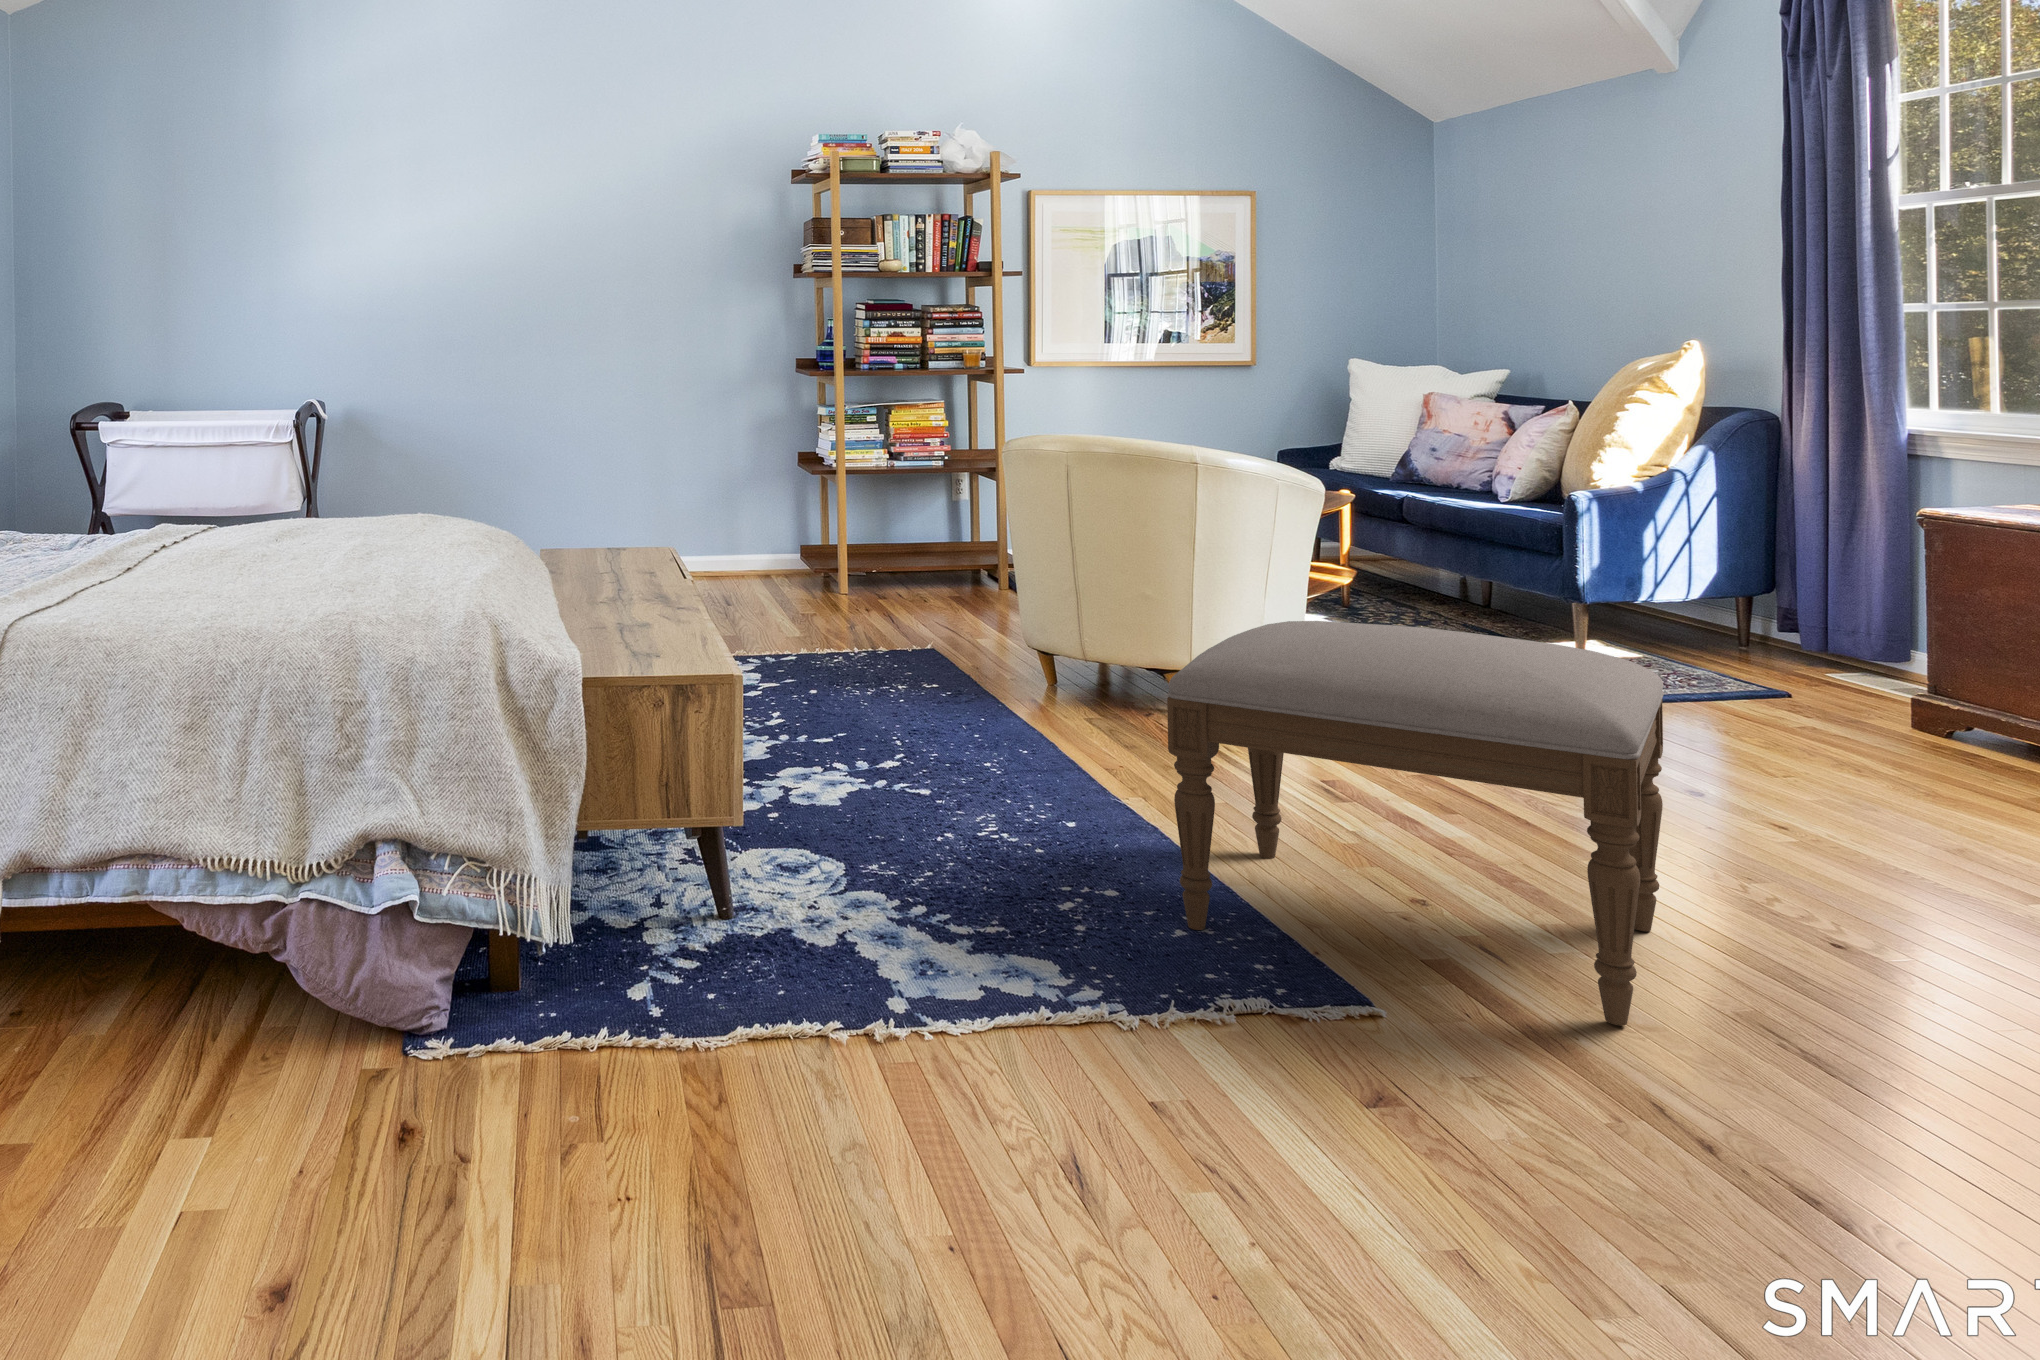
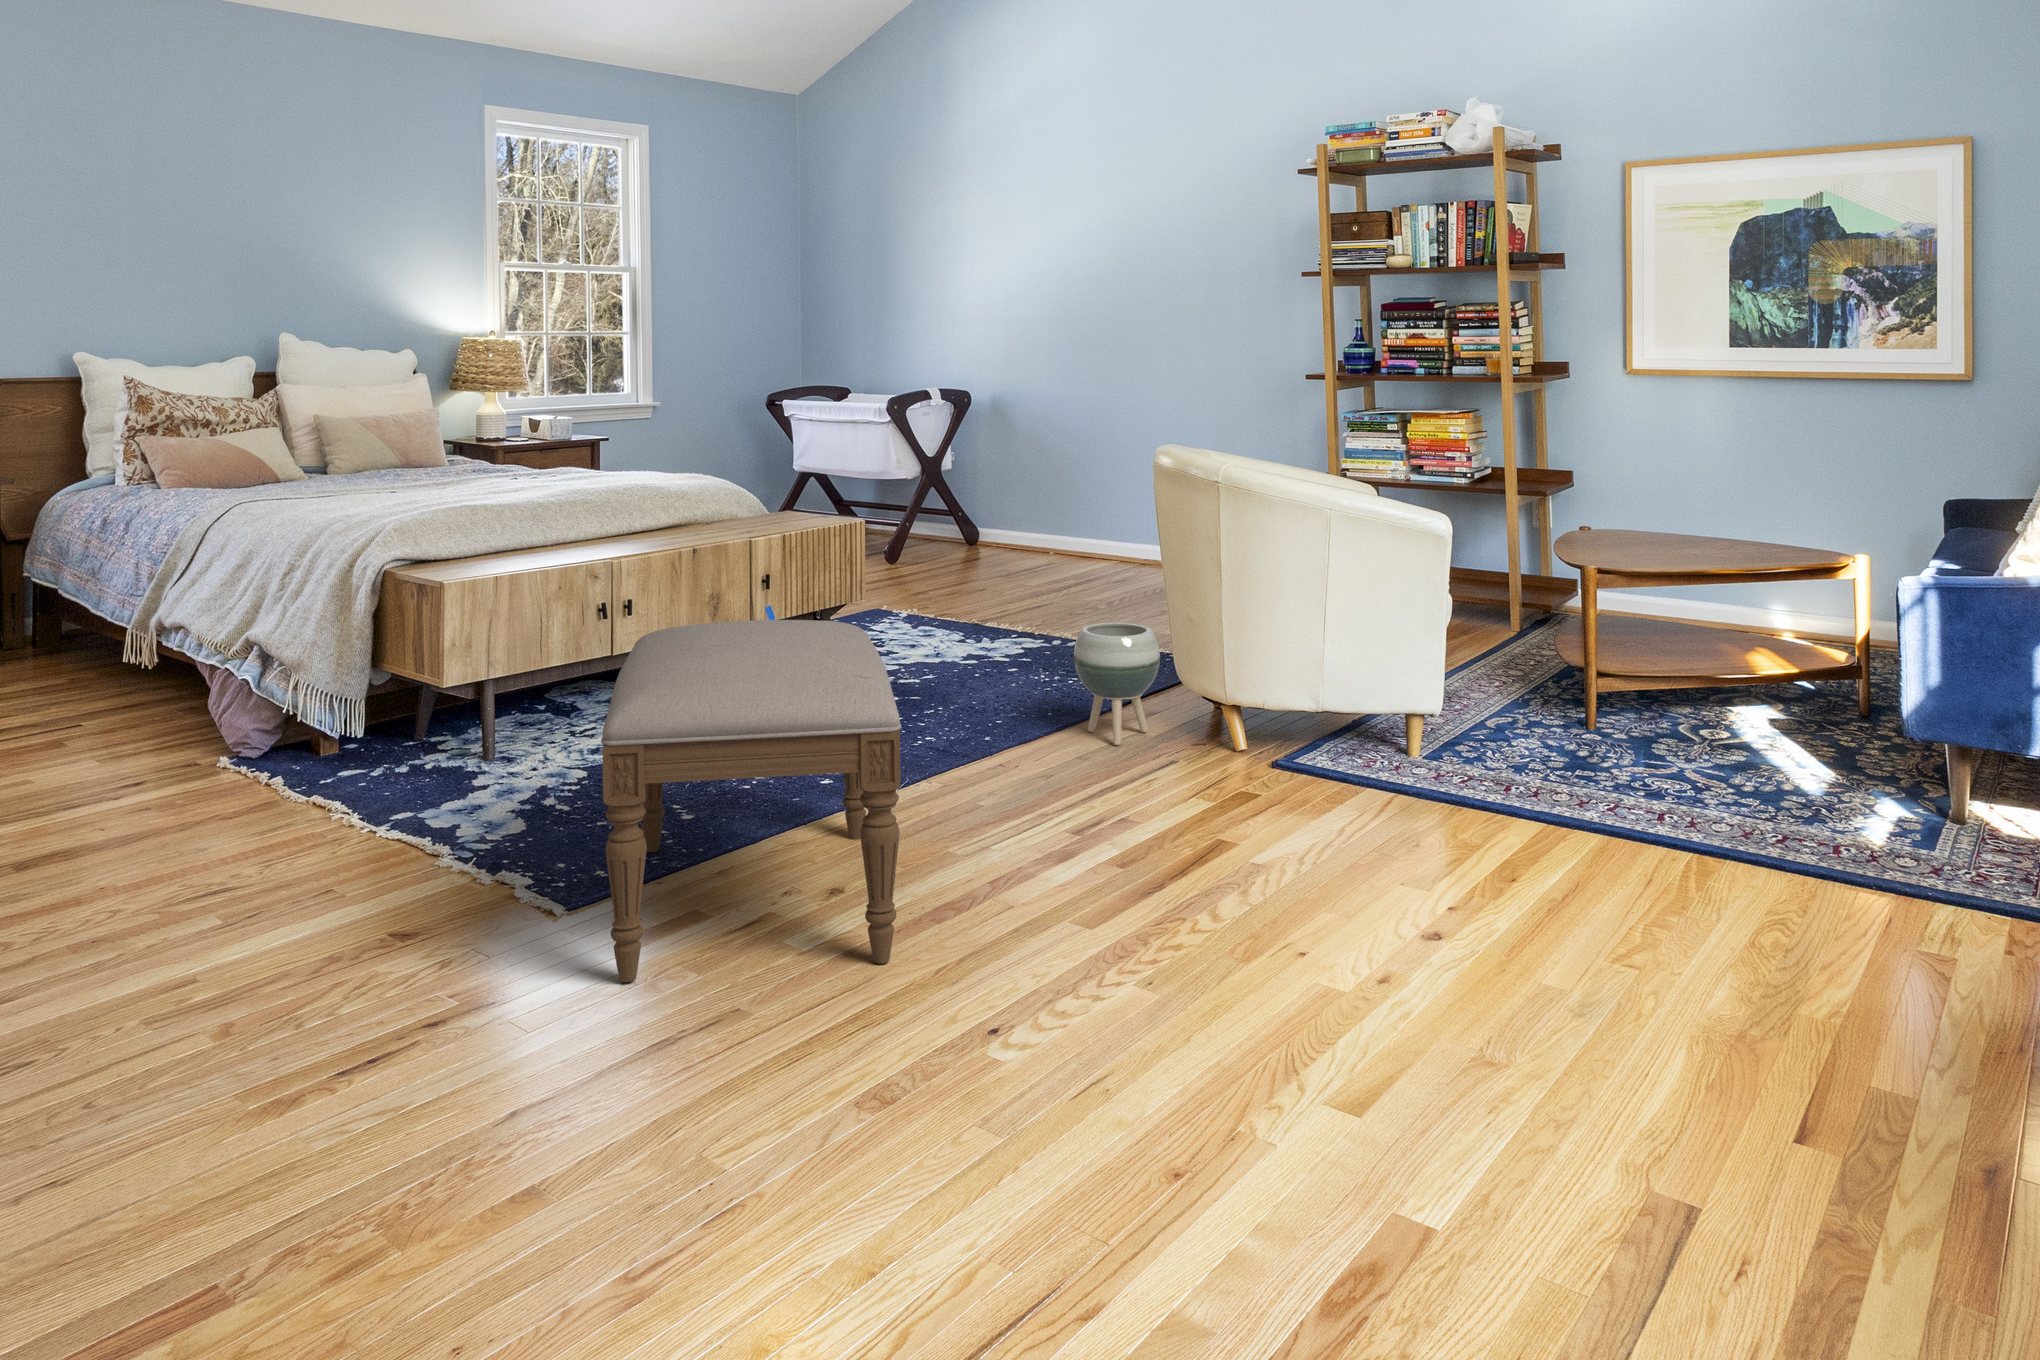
planter: none [1057,611,1145,731] -> present [1074,623,1160,745]

